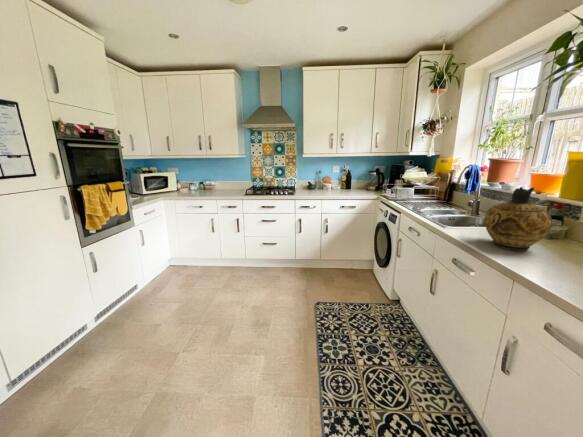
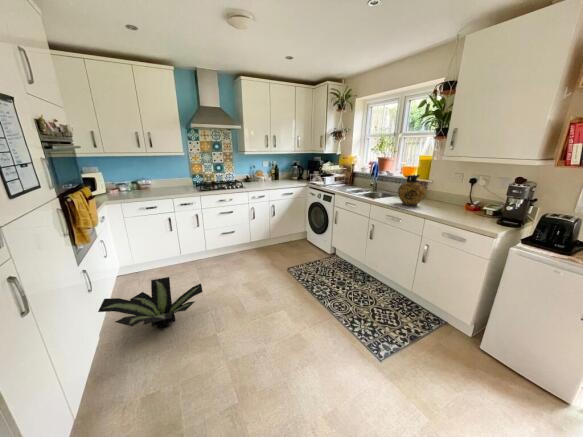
potted plant: none [97,277,195,331] -> present [98,277,202,330]

